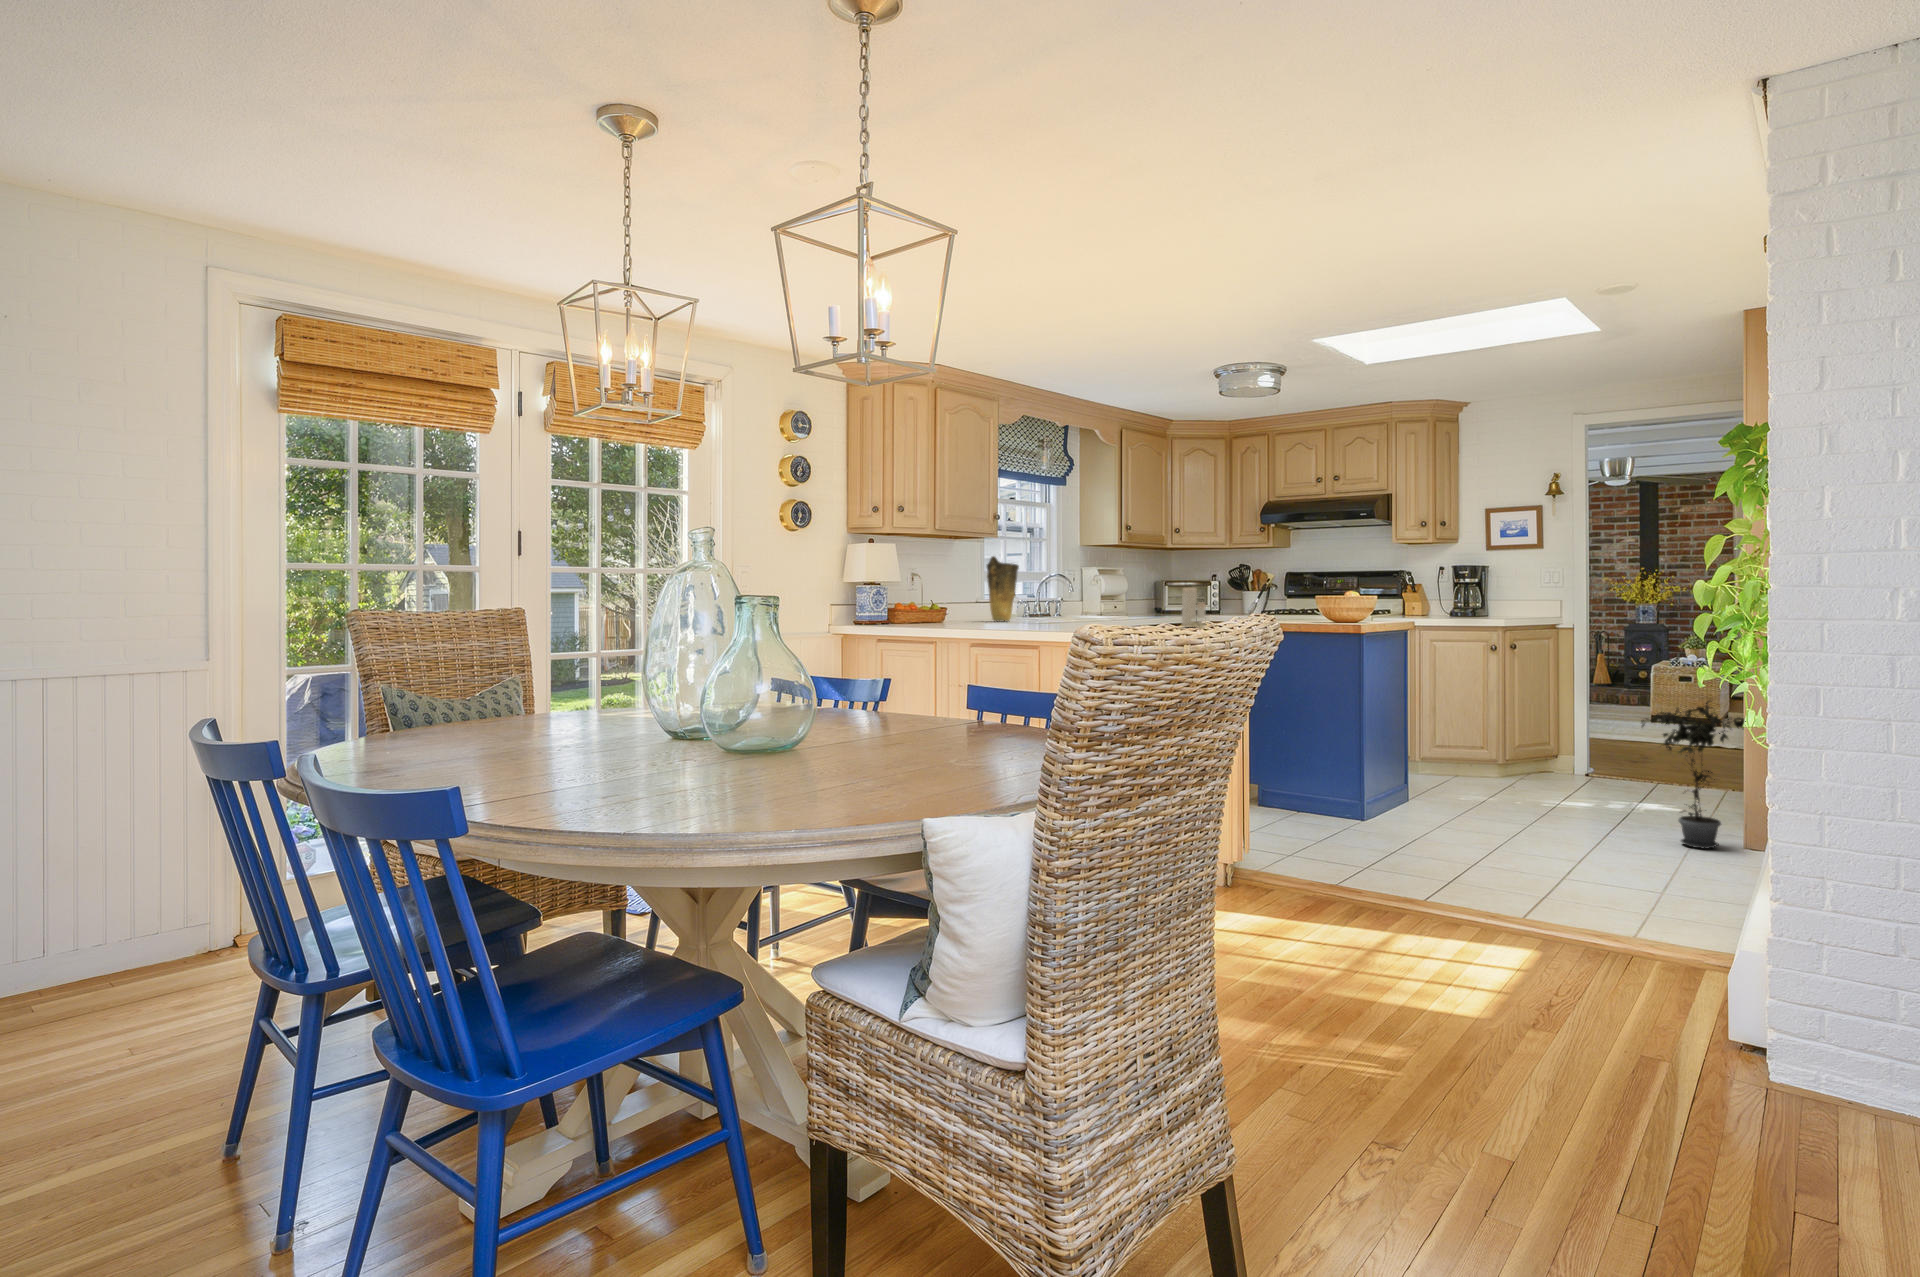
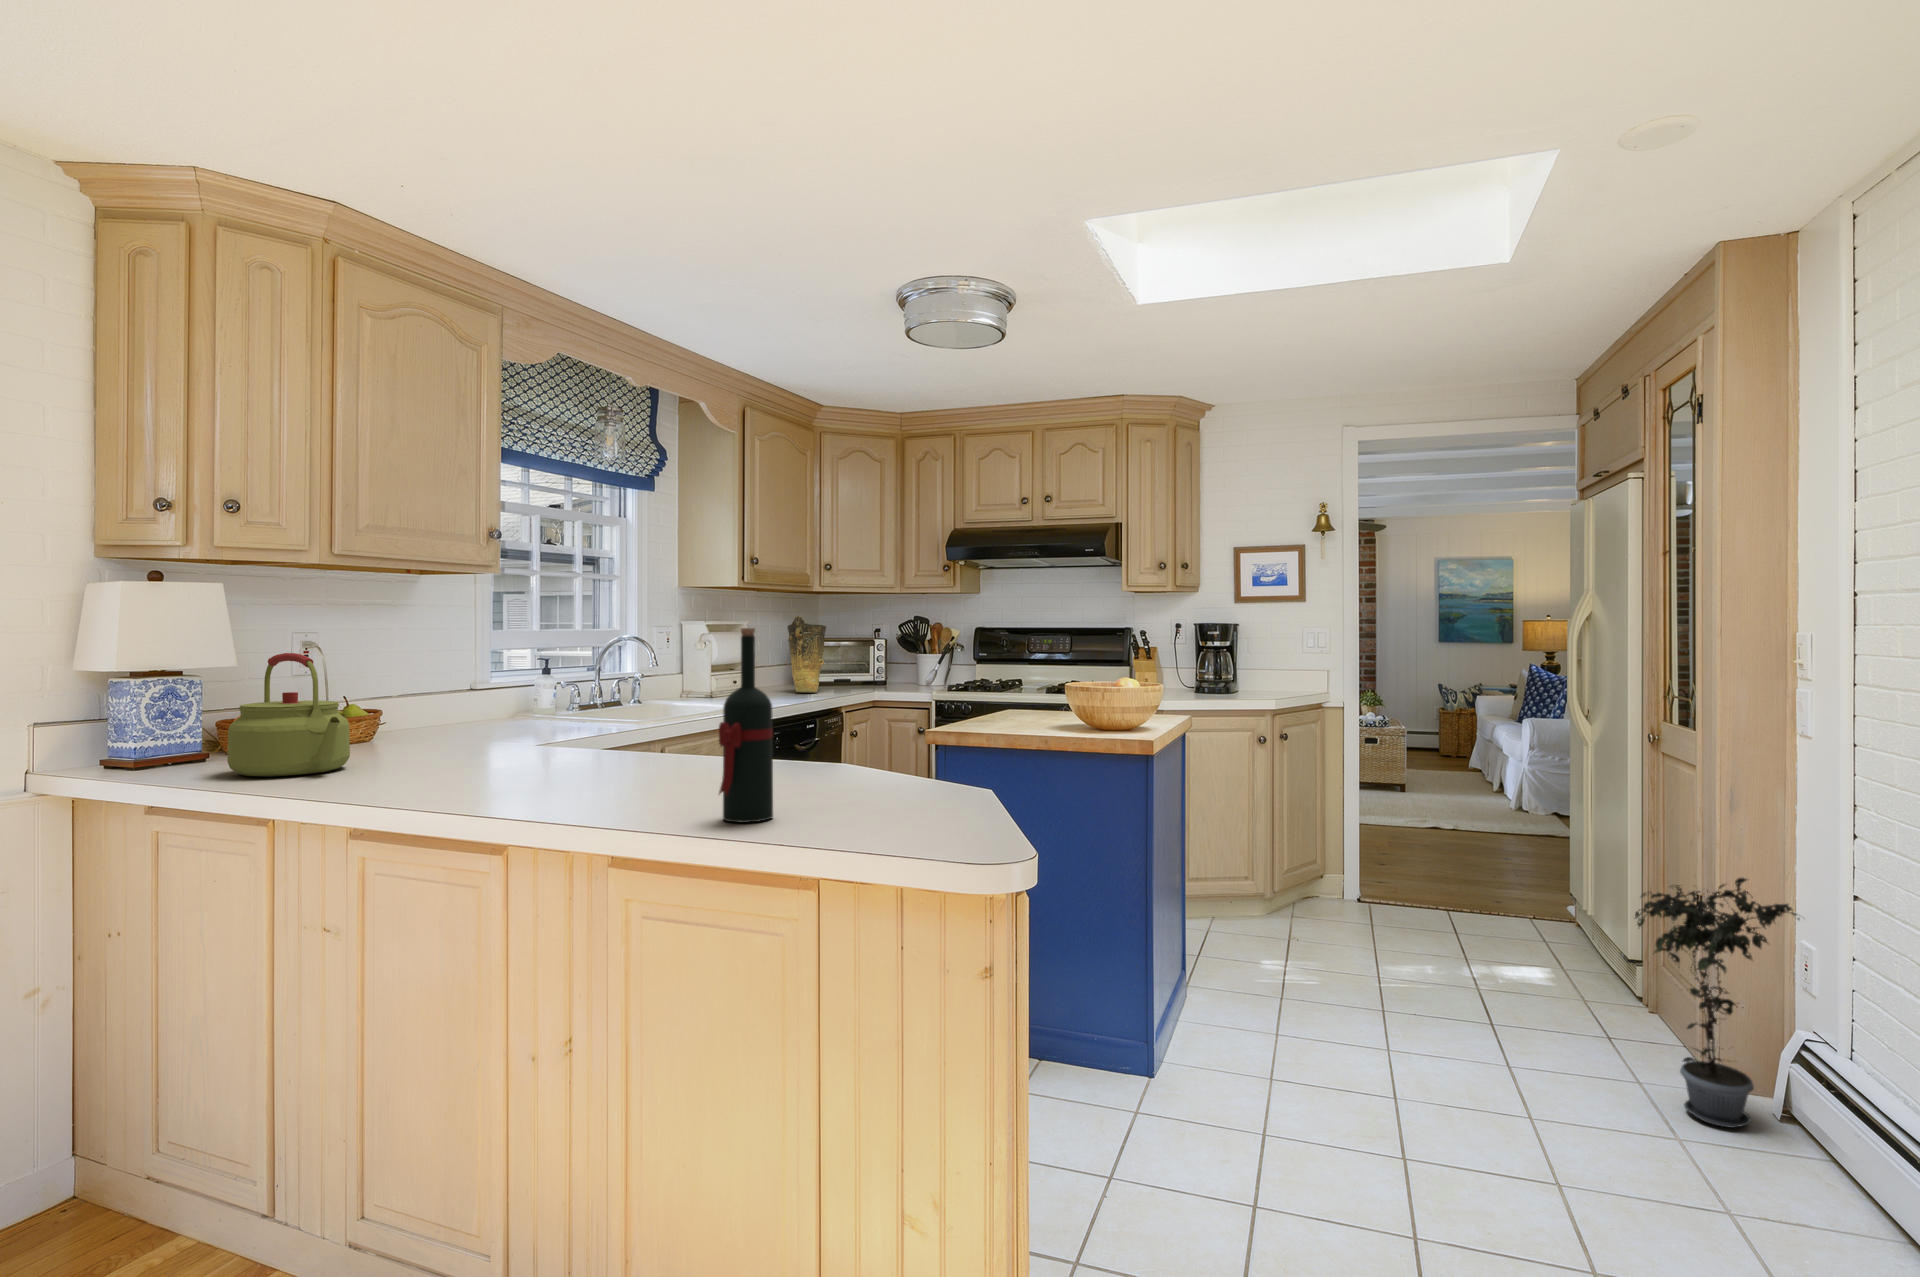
wine bottle: none [1116,553,1137,628] -> present [719,628,773,823]
vase: present [987,556,1019,621] -> present [788,616,826,693]
kettle: none [907,573,953,624] -> present [227,653,350,777]
candle: present [1182,588,1206,627] -> none [876,695,932,800]

